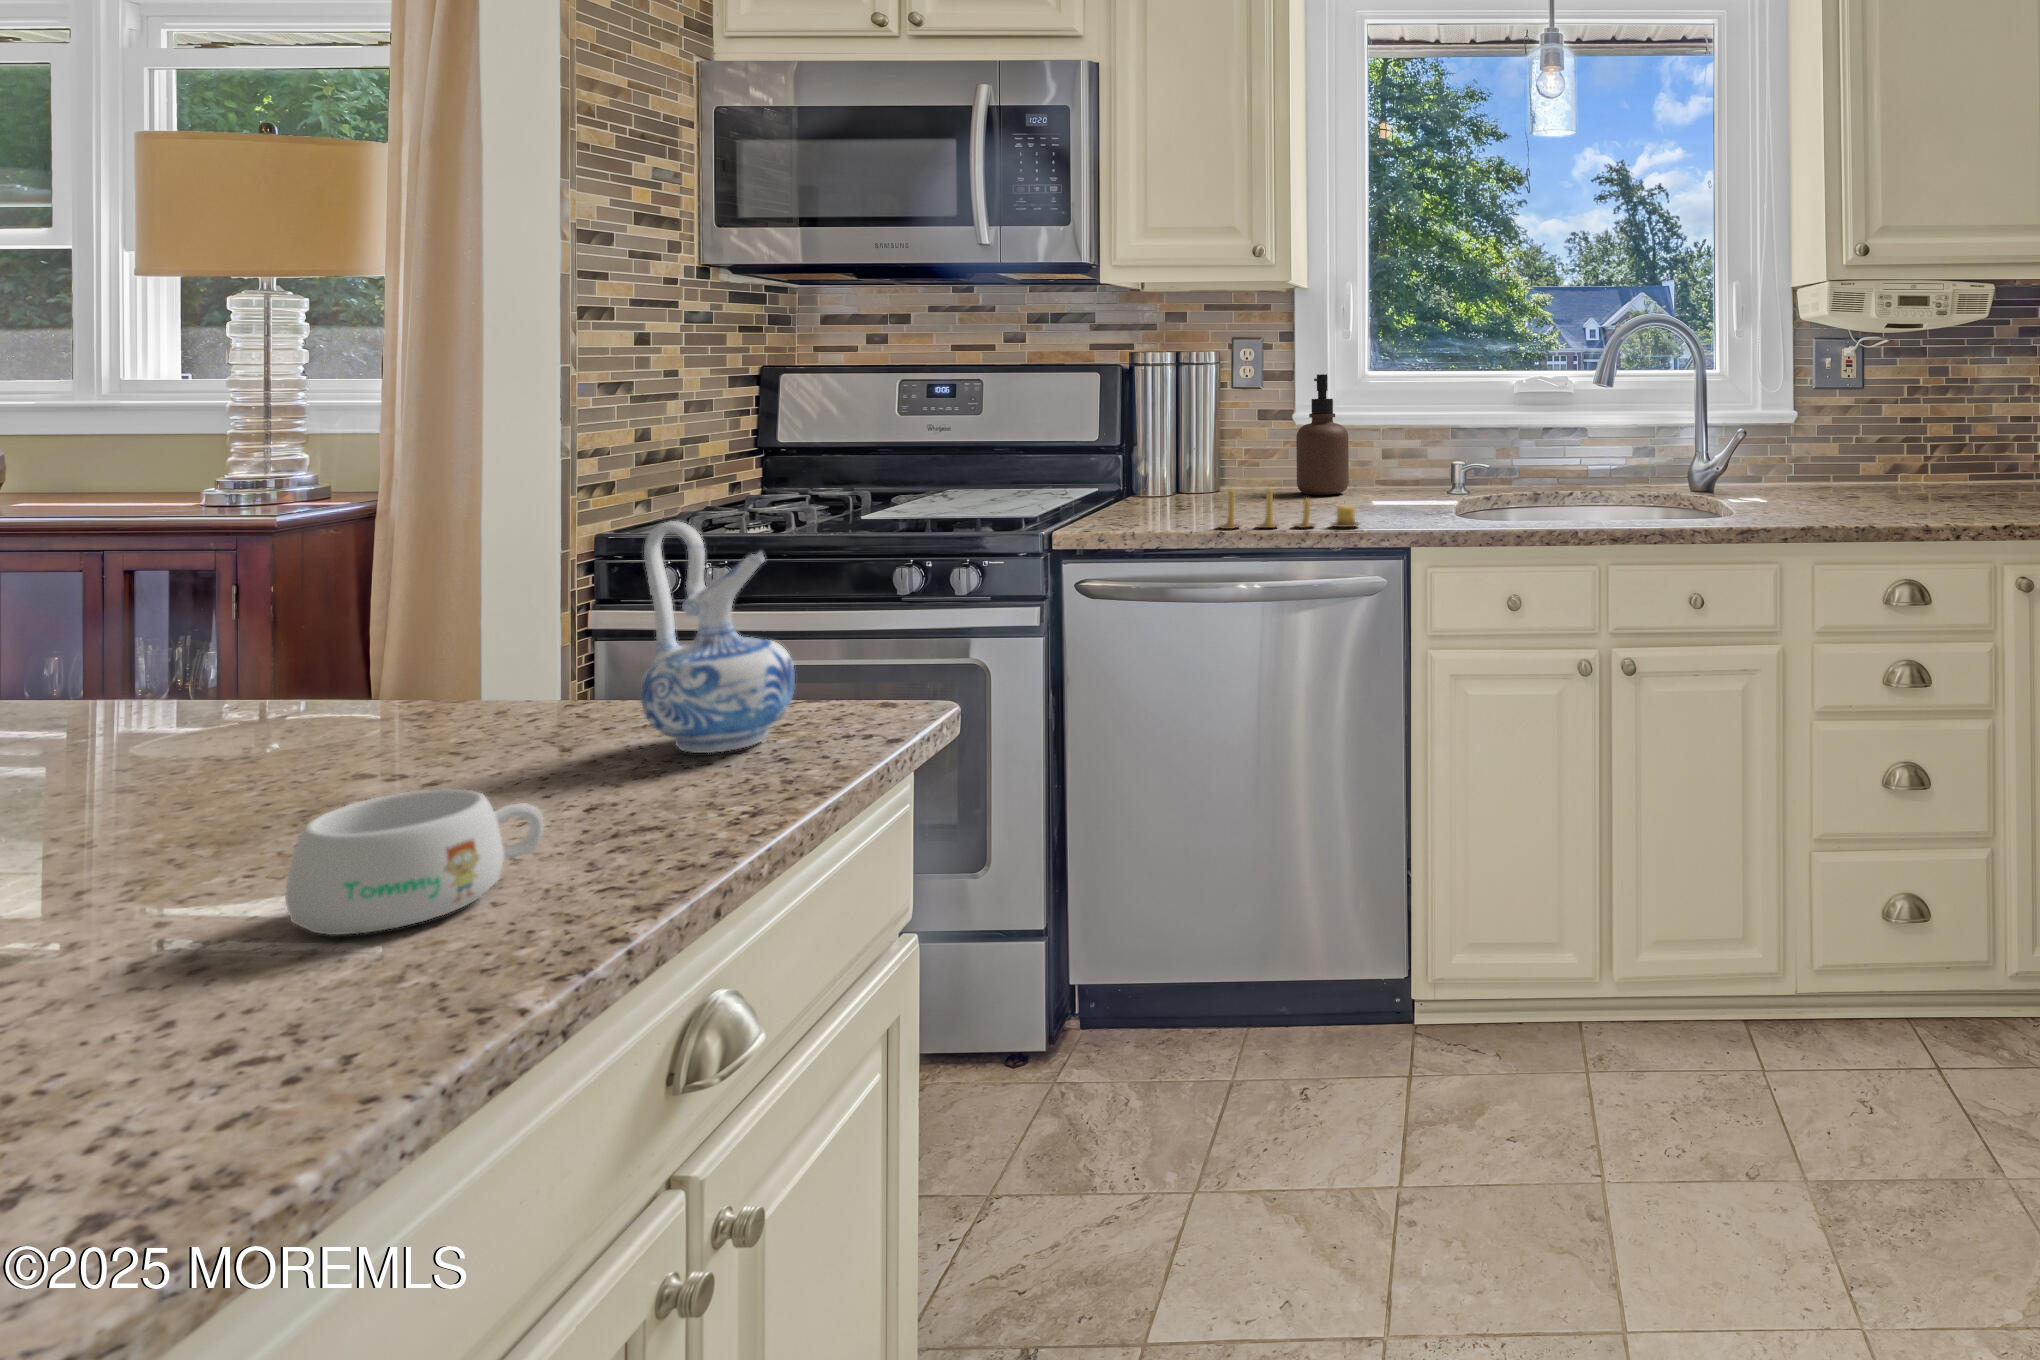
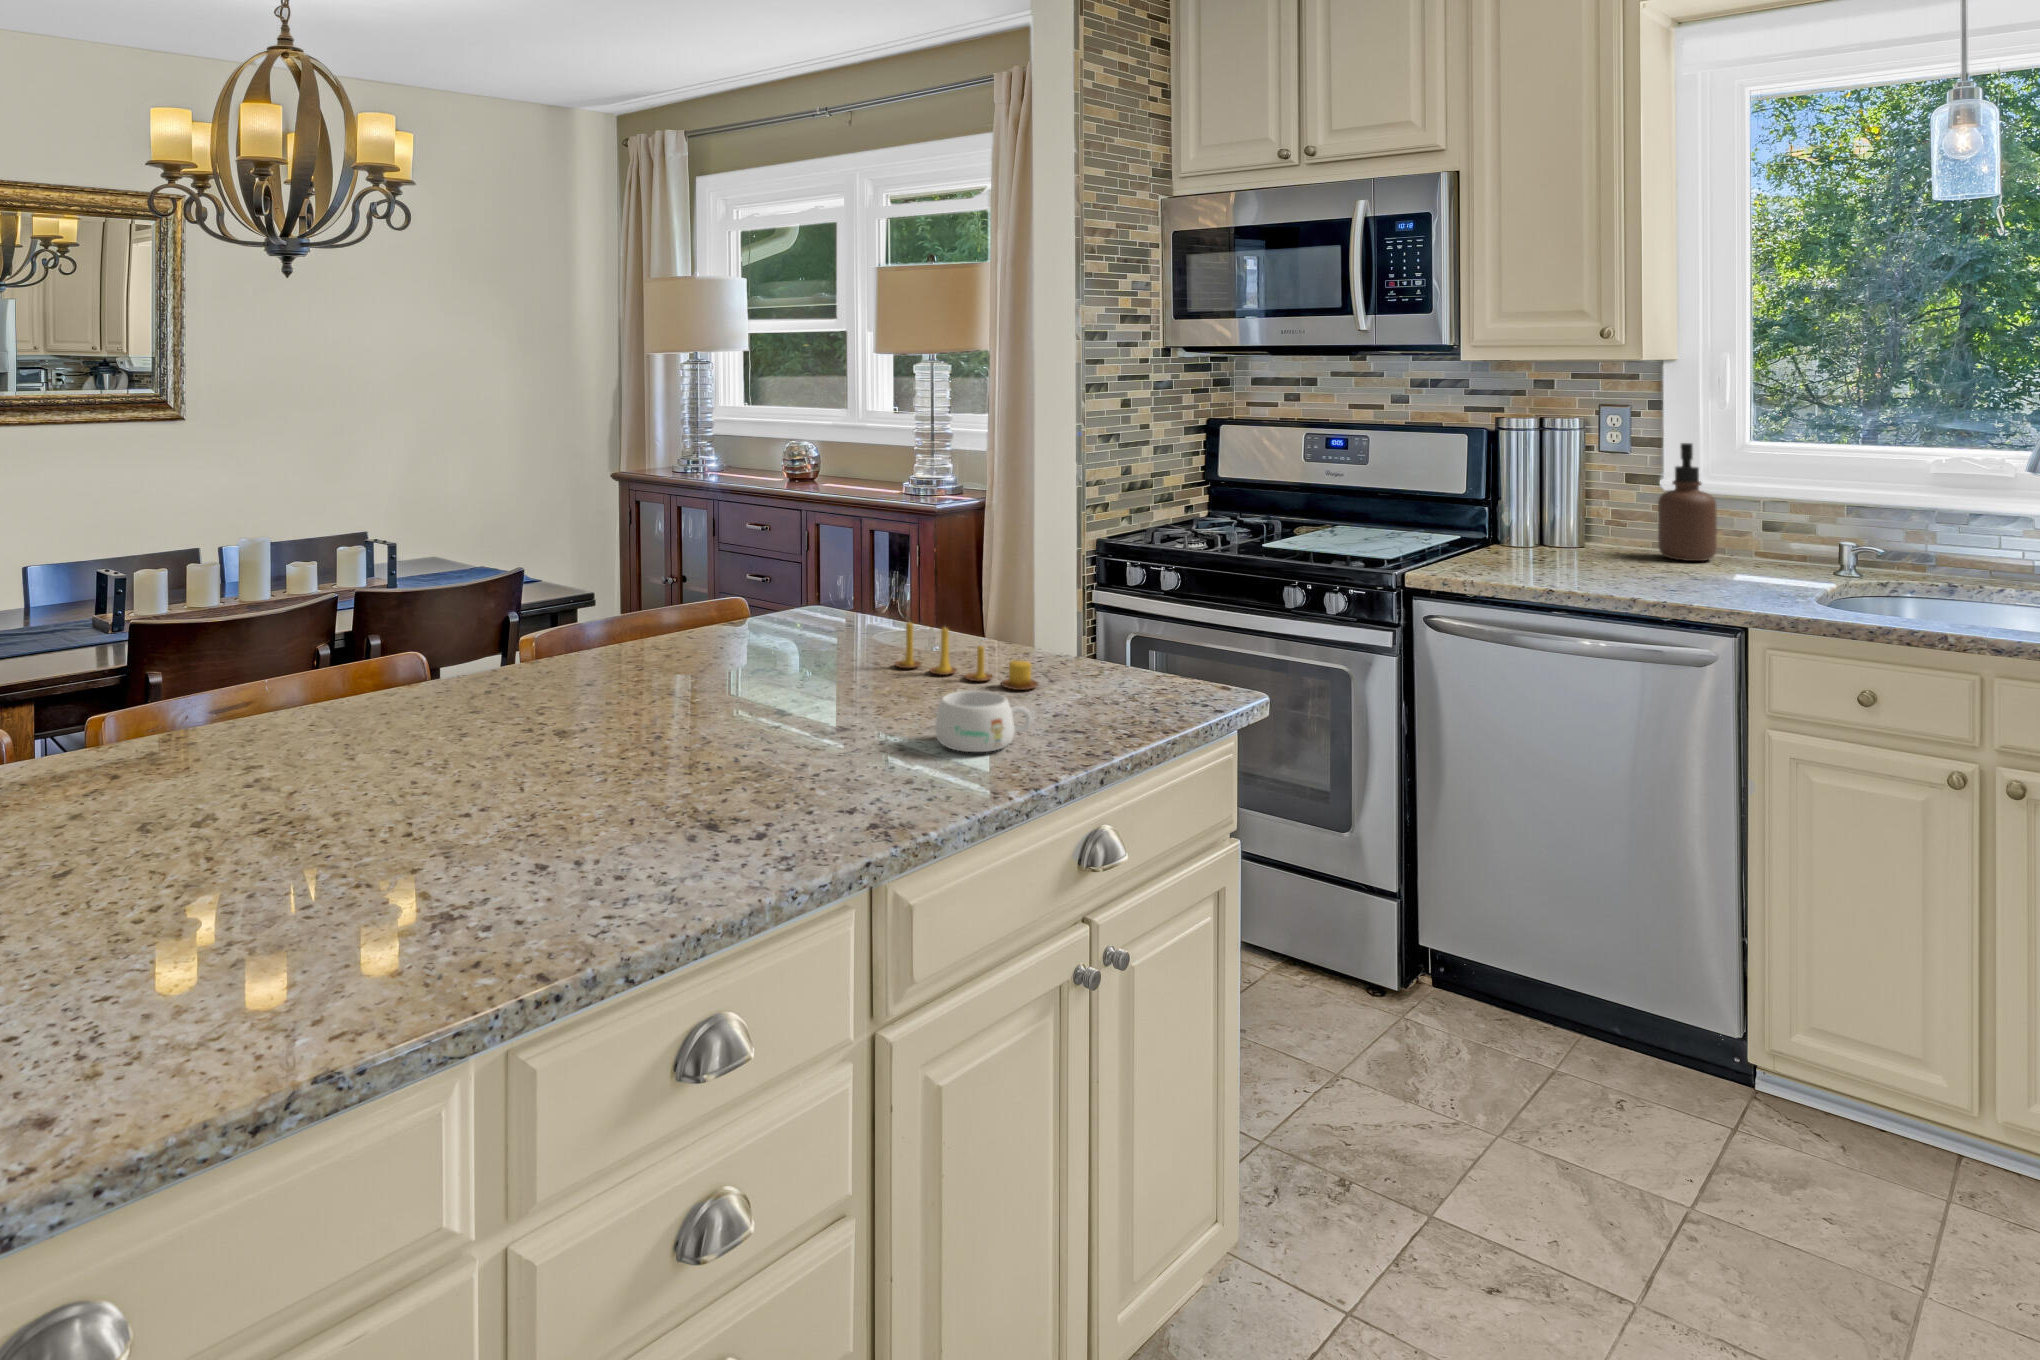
candle: present [1219,489,1359,529] -> present [894,622,1038,690]
ceramic pitcher: present [641,521,795,753] -> none [1086,562,1164,700]

